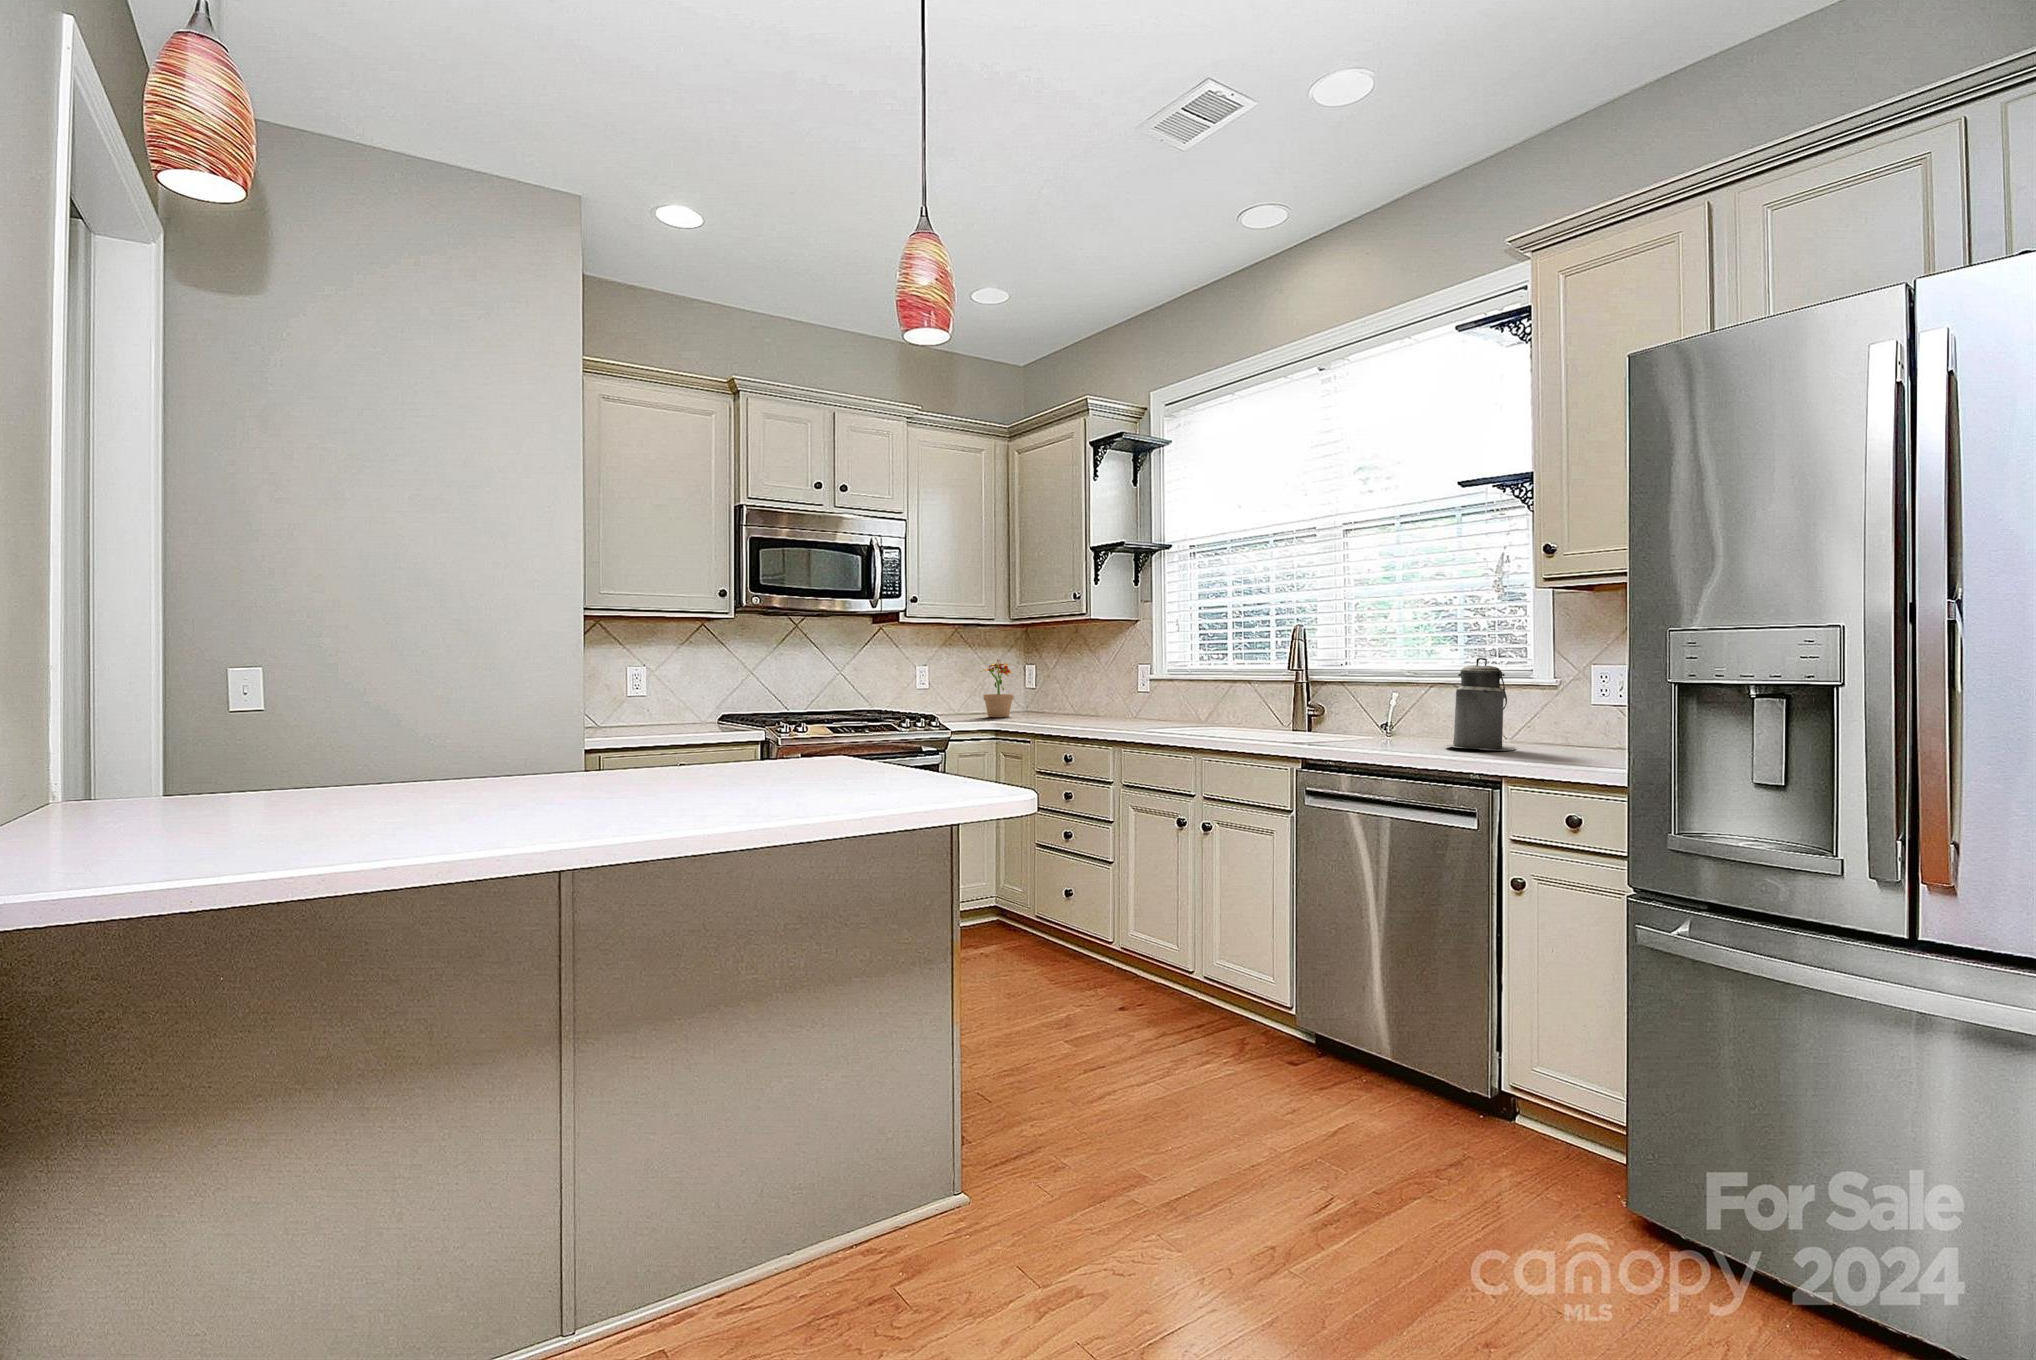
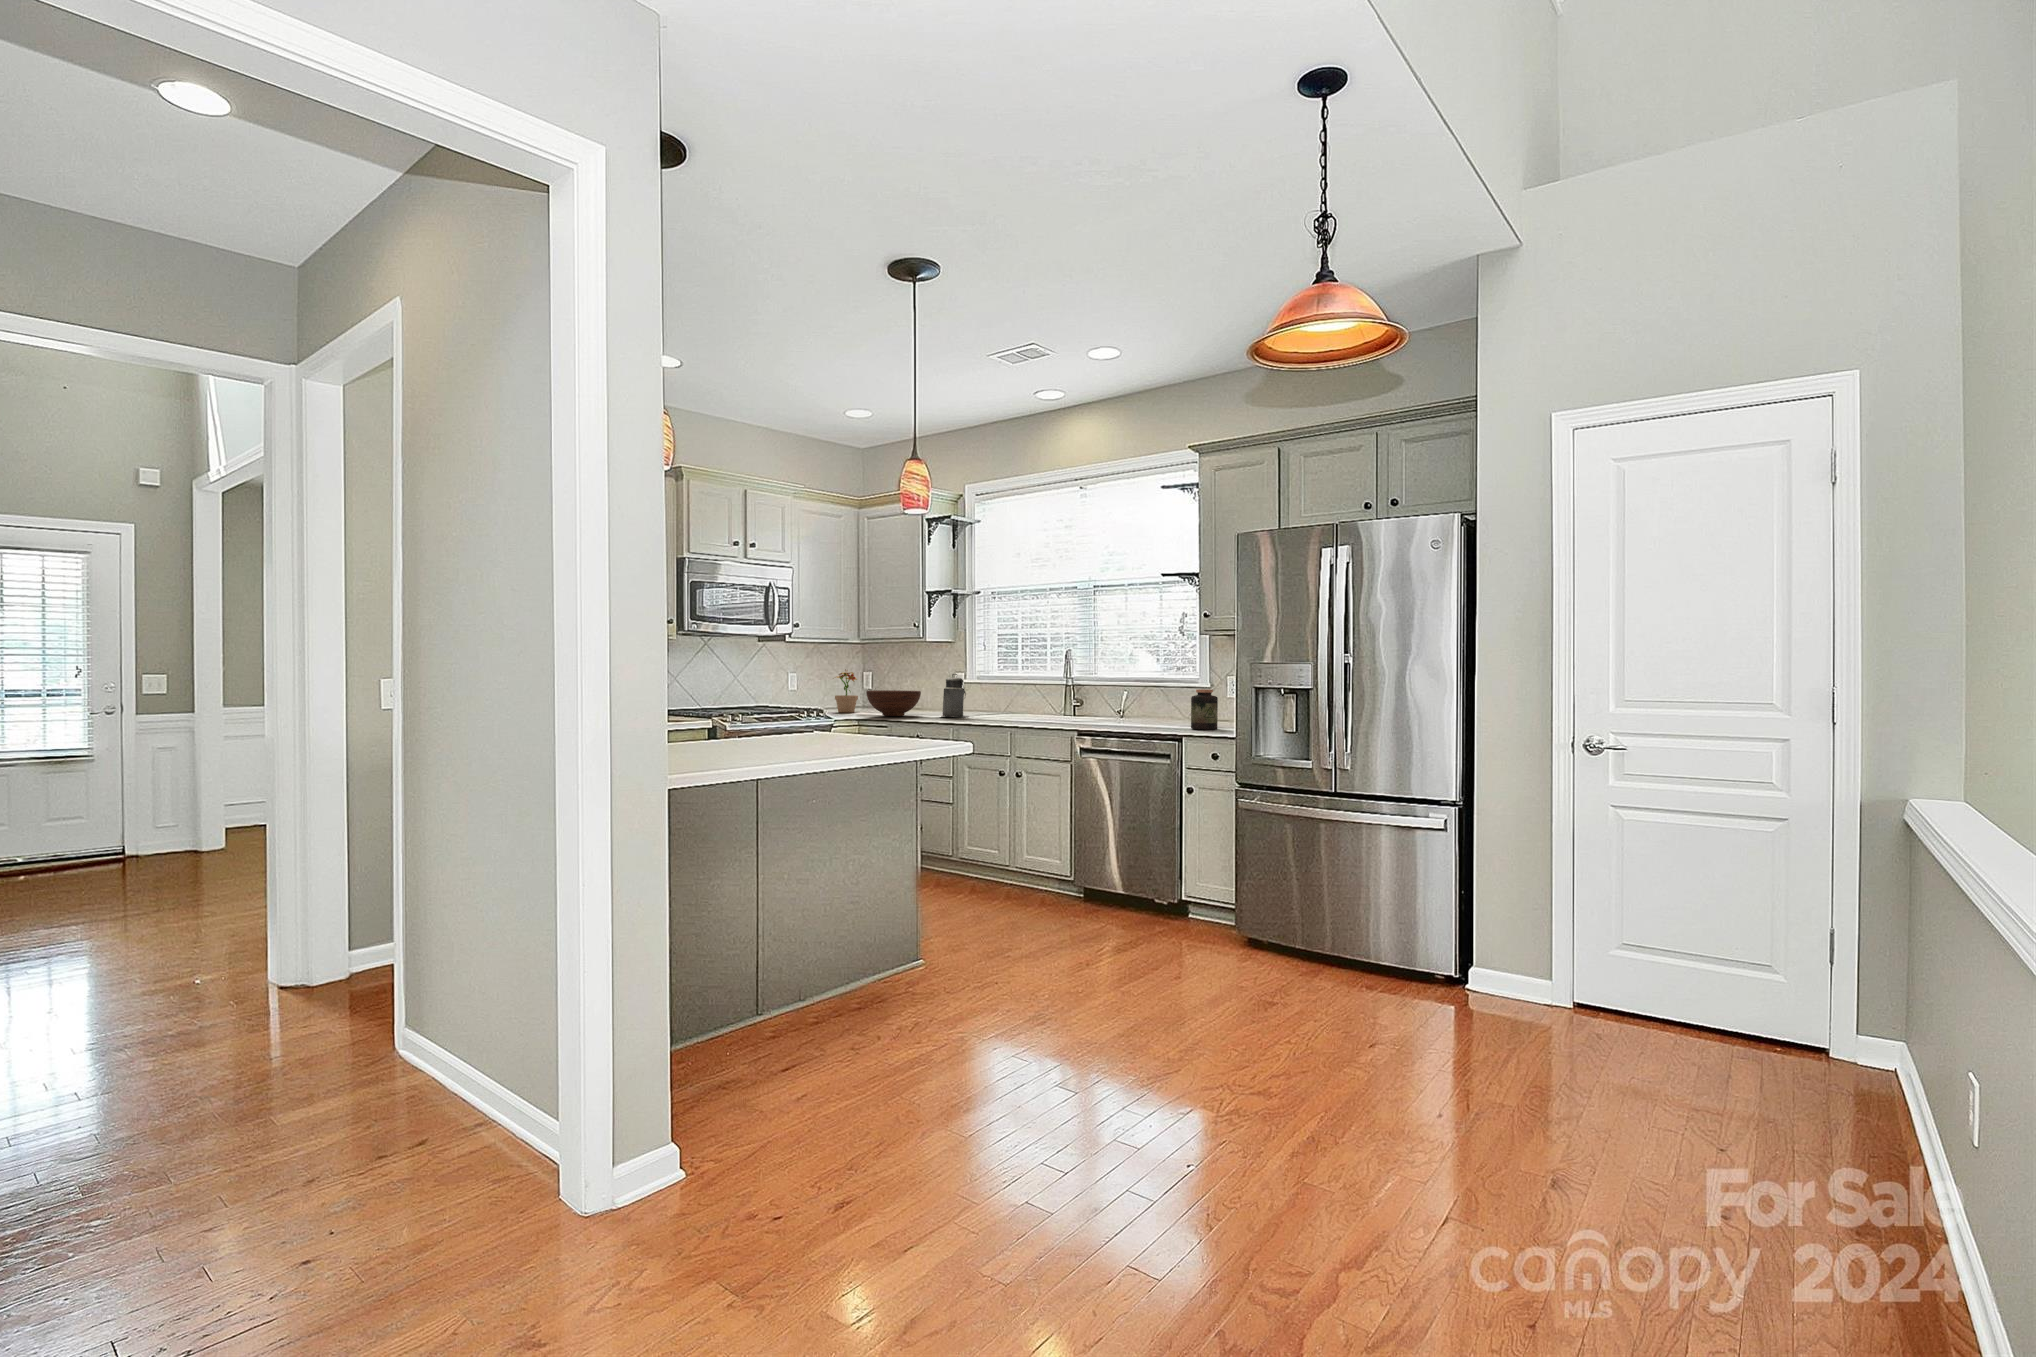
canister: present [1445,658,1515,751] -> present [942,674,969,717]
jar: none [1520,686,1579,766] -> present [1191,689,1218,730]
fruit bowl: none [1007,688,1083,724] -> present [866,690,921,716]

